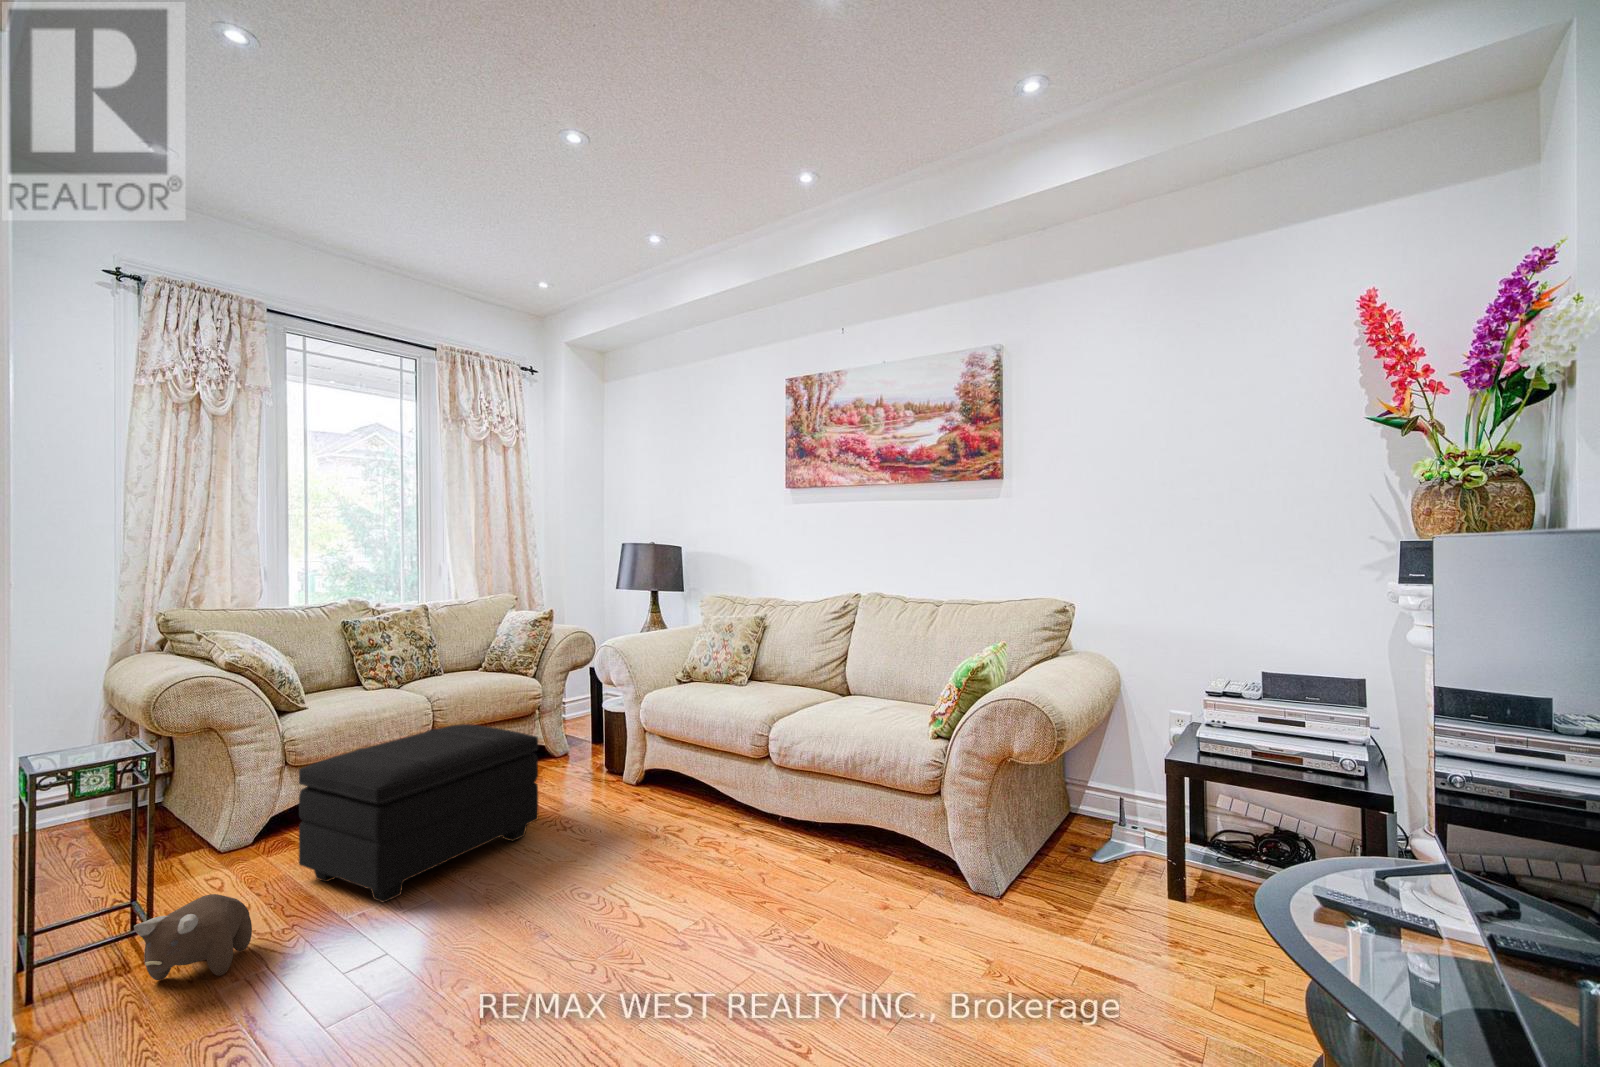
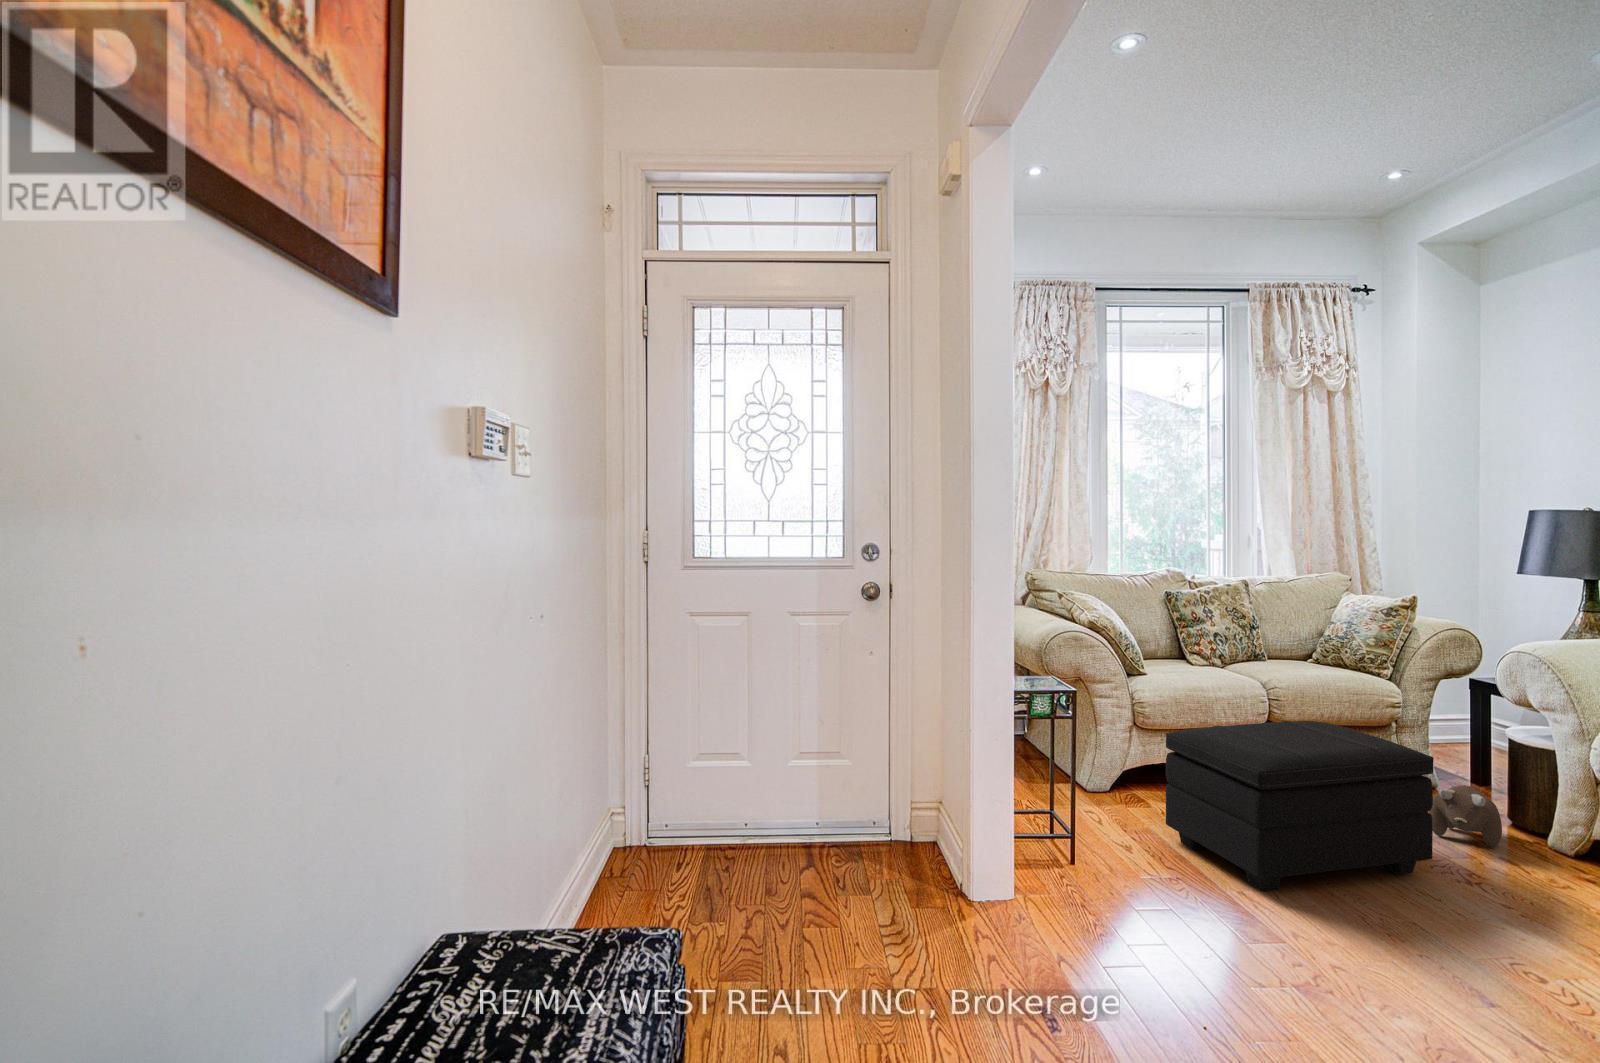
plush toy: present [134,894,252,980] -> present [1429,785,1502,847]

